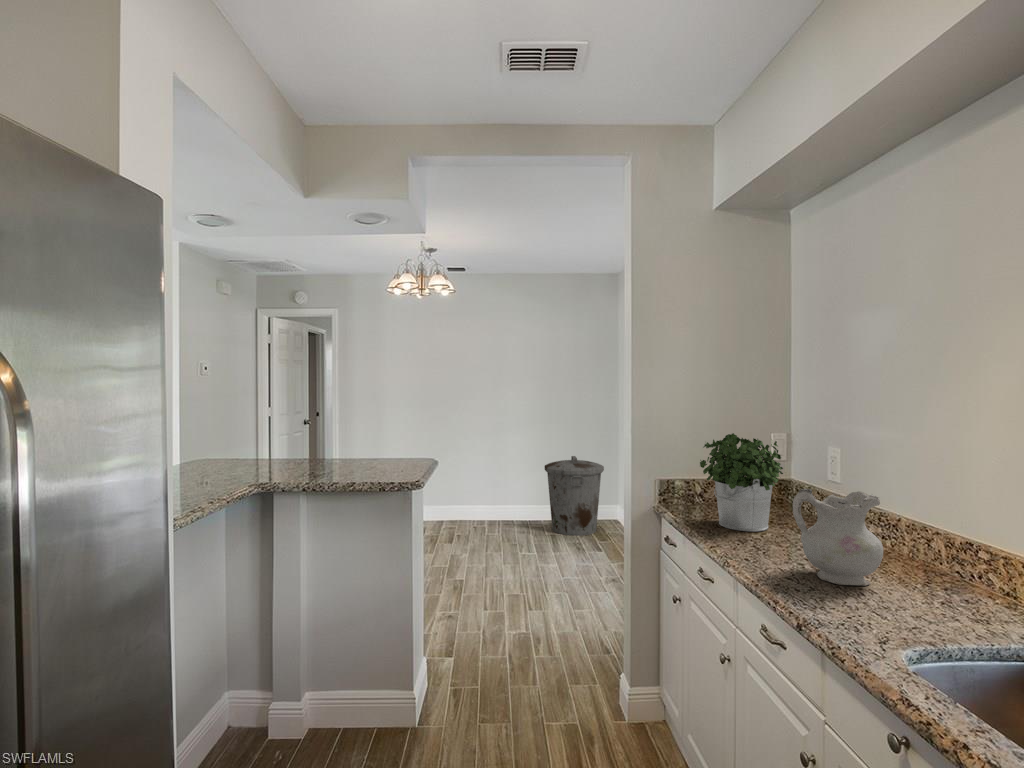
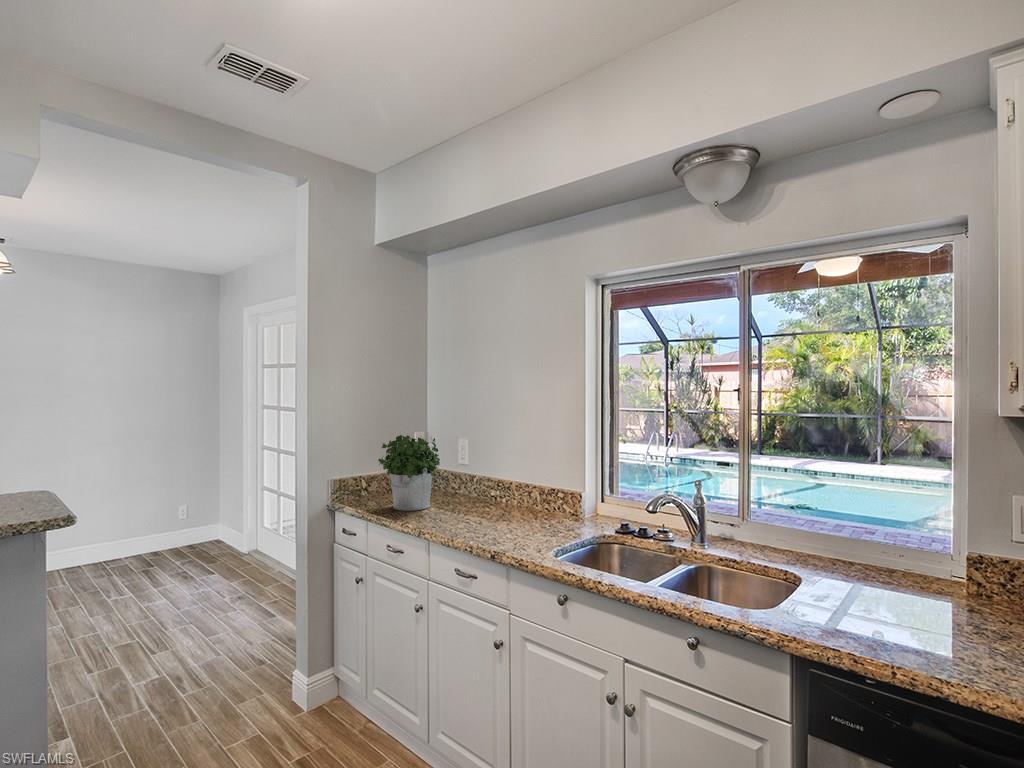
trash can: present [545,456,604,536] -> none [130,477,208,568]
ceramic pitcher: present [793,489,883,586] -> none [469,466,519,529]

